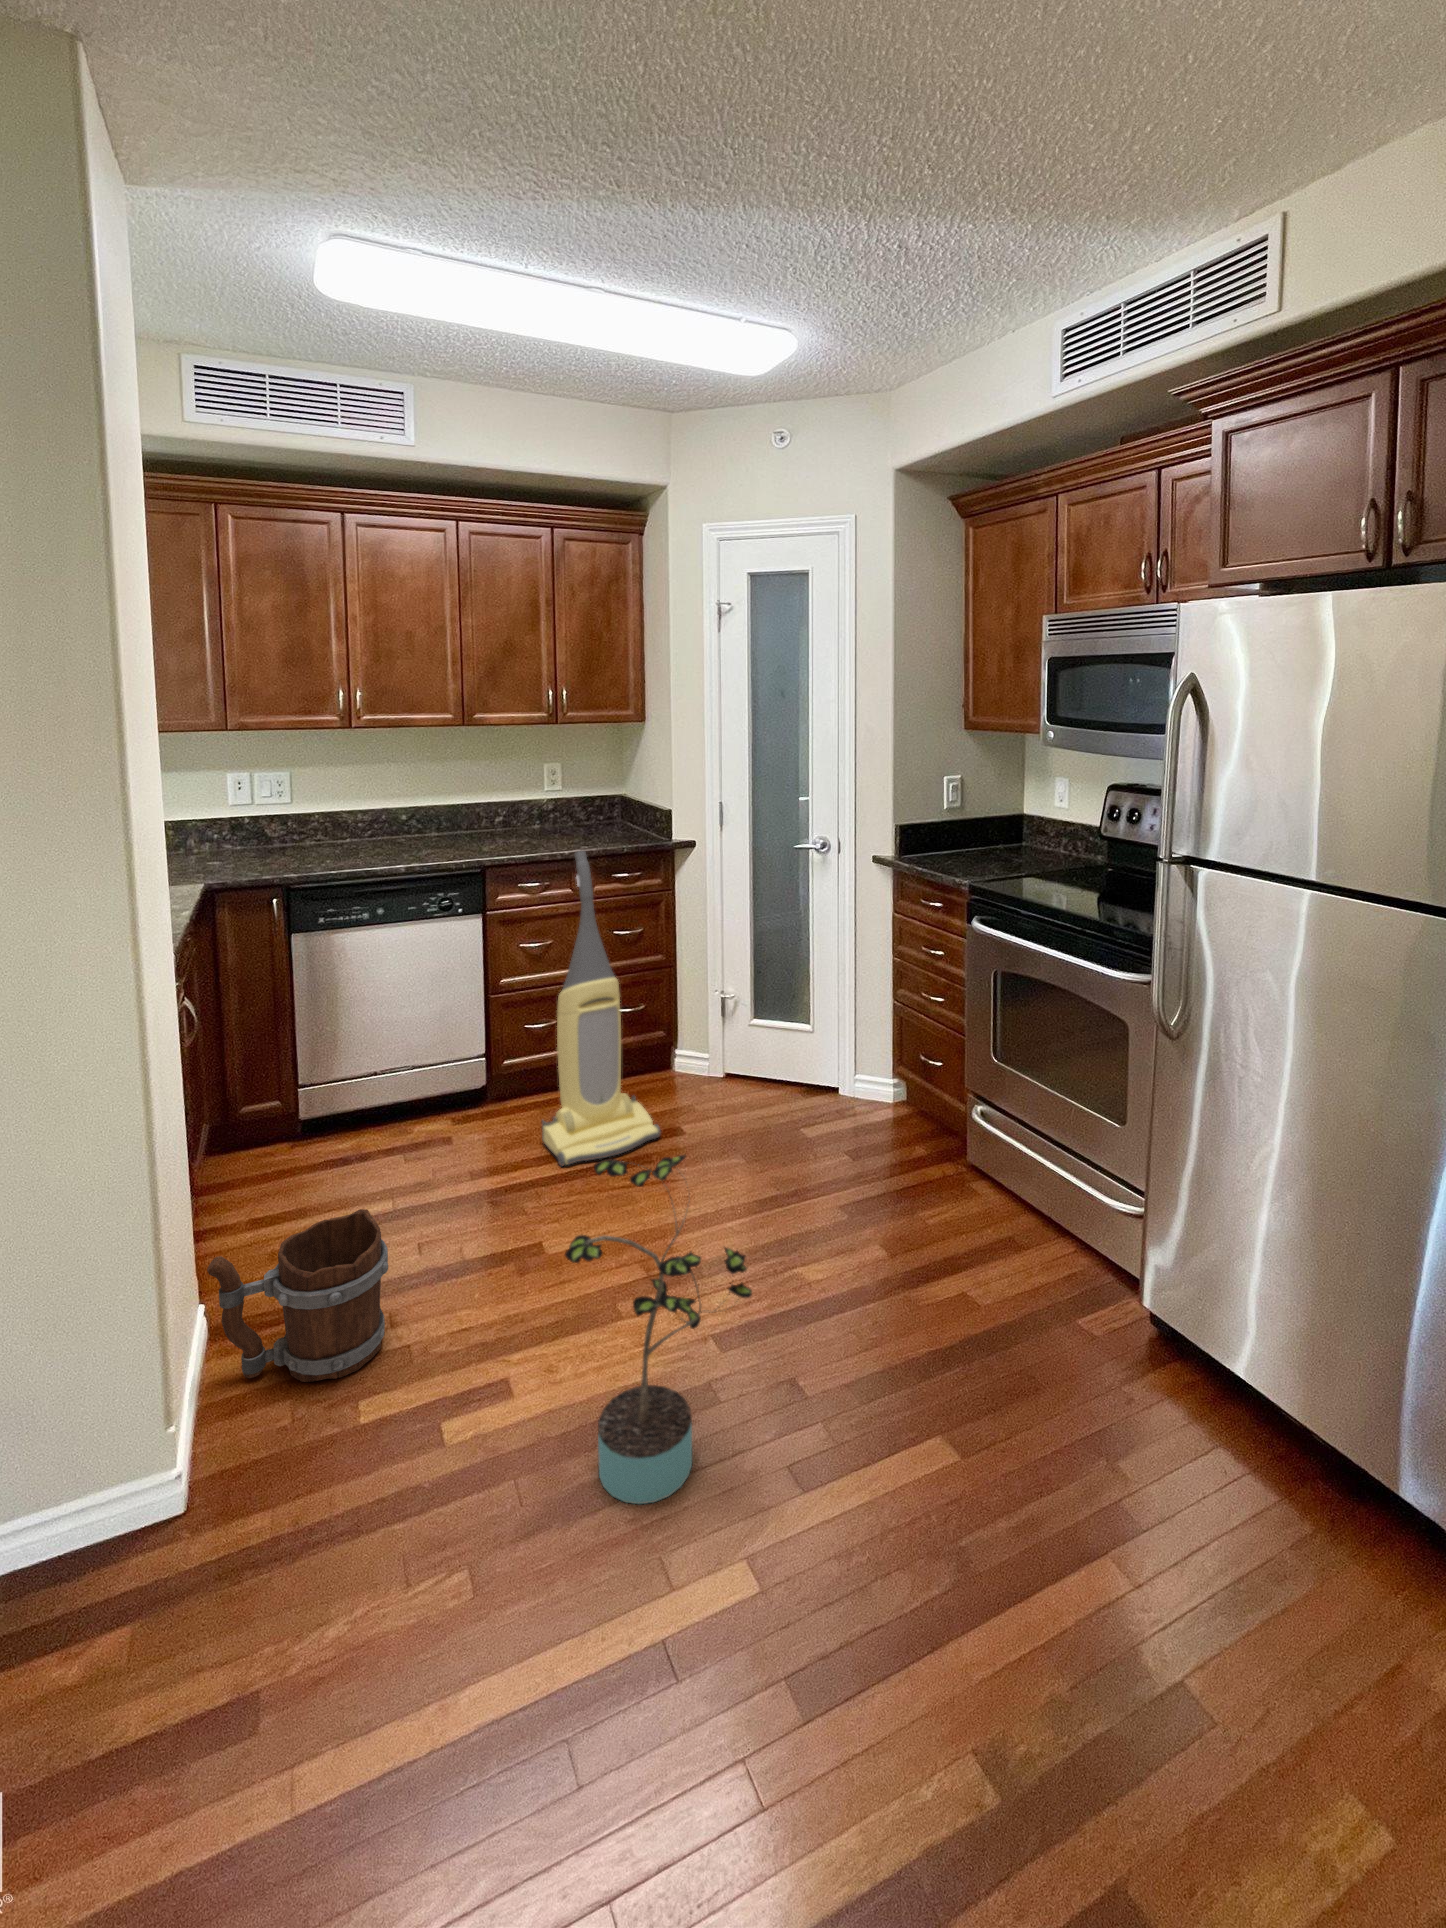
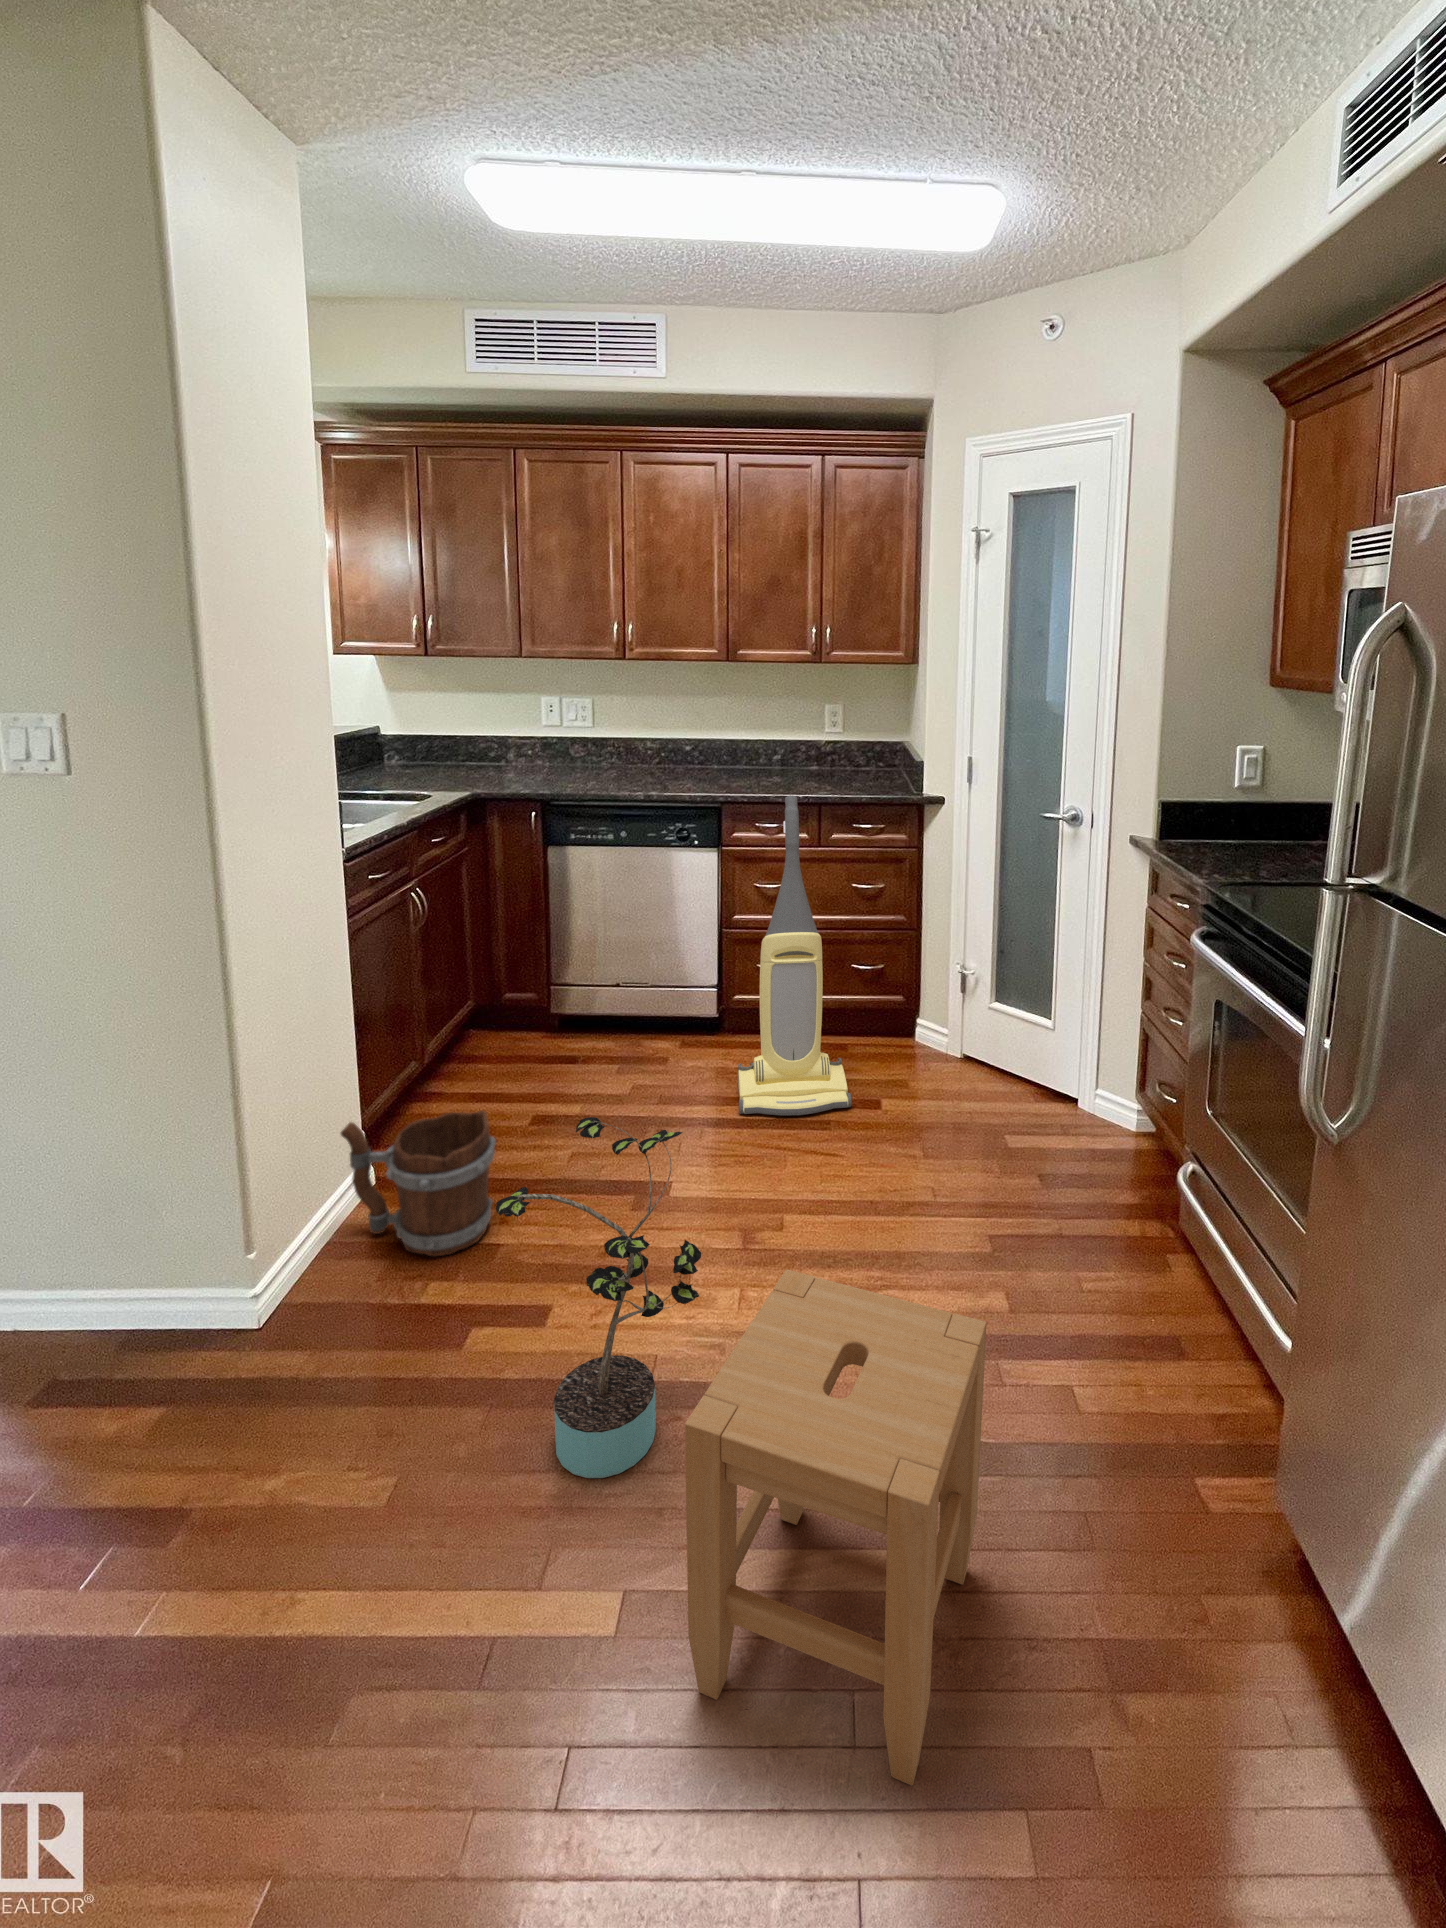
stool: none [830,1232,1071,1610] -> present [685,1269,986,1786]

